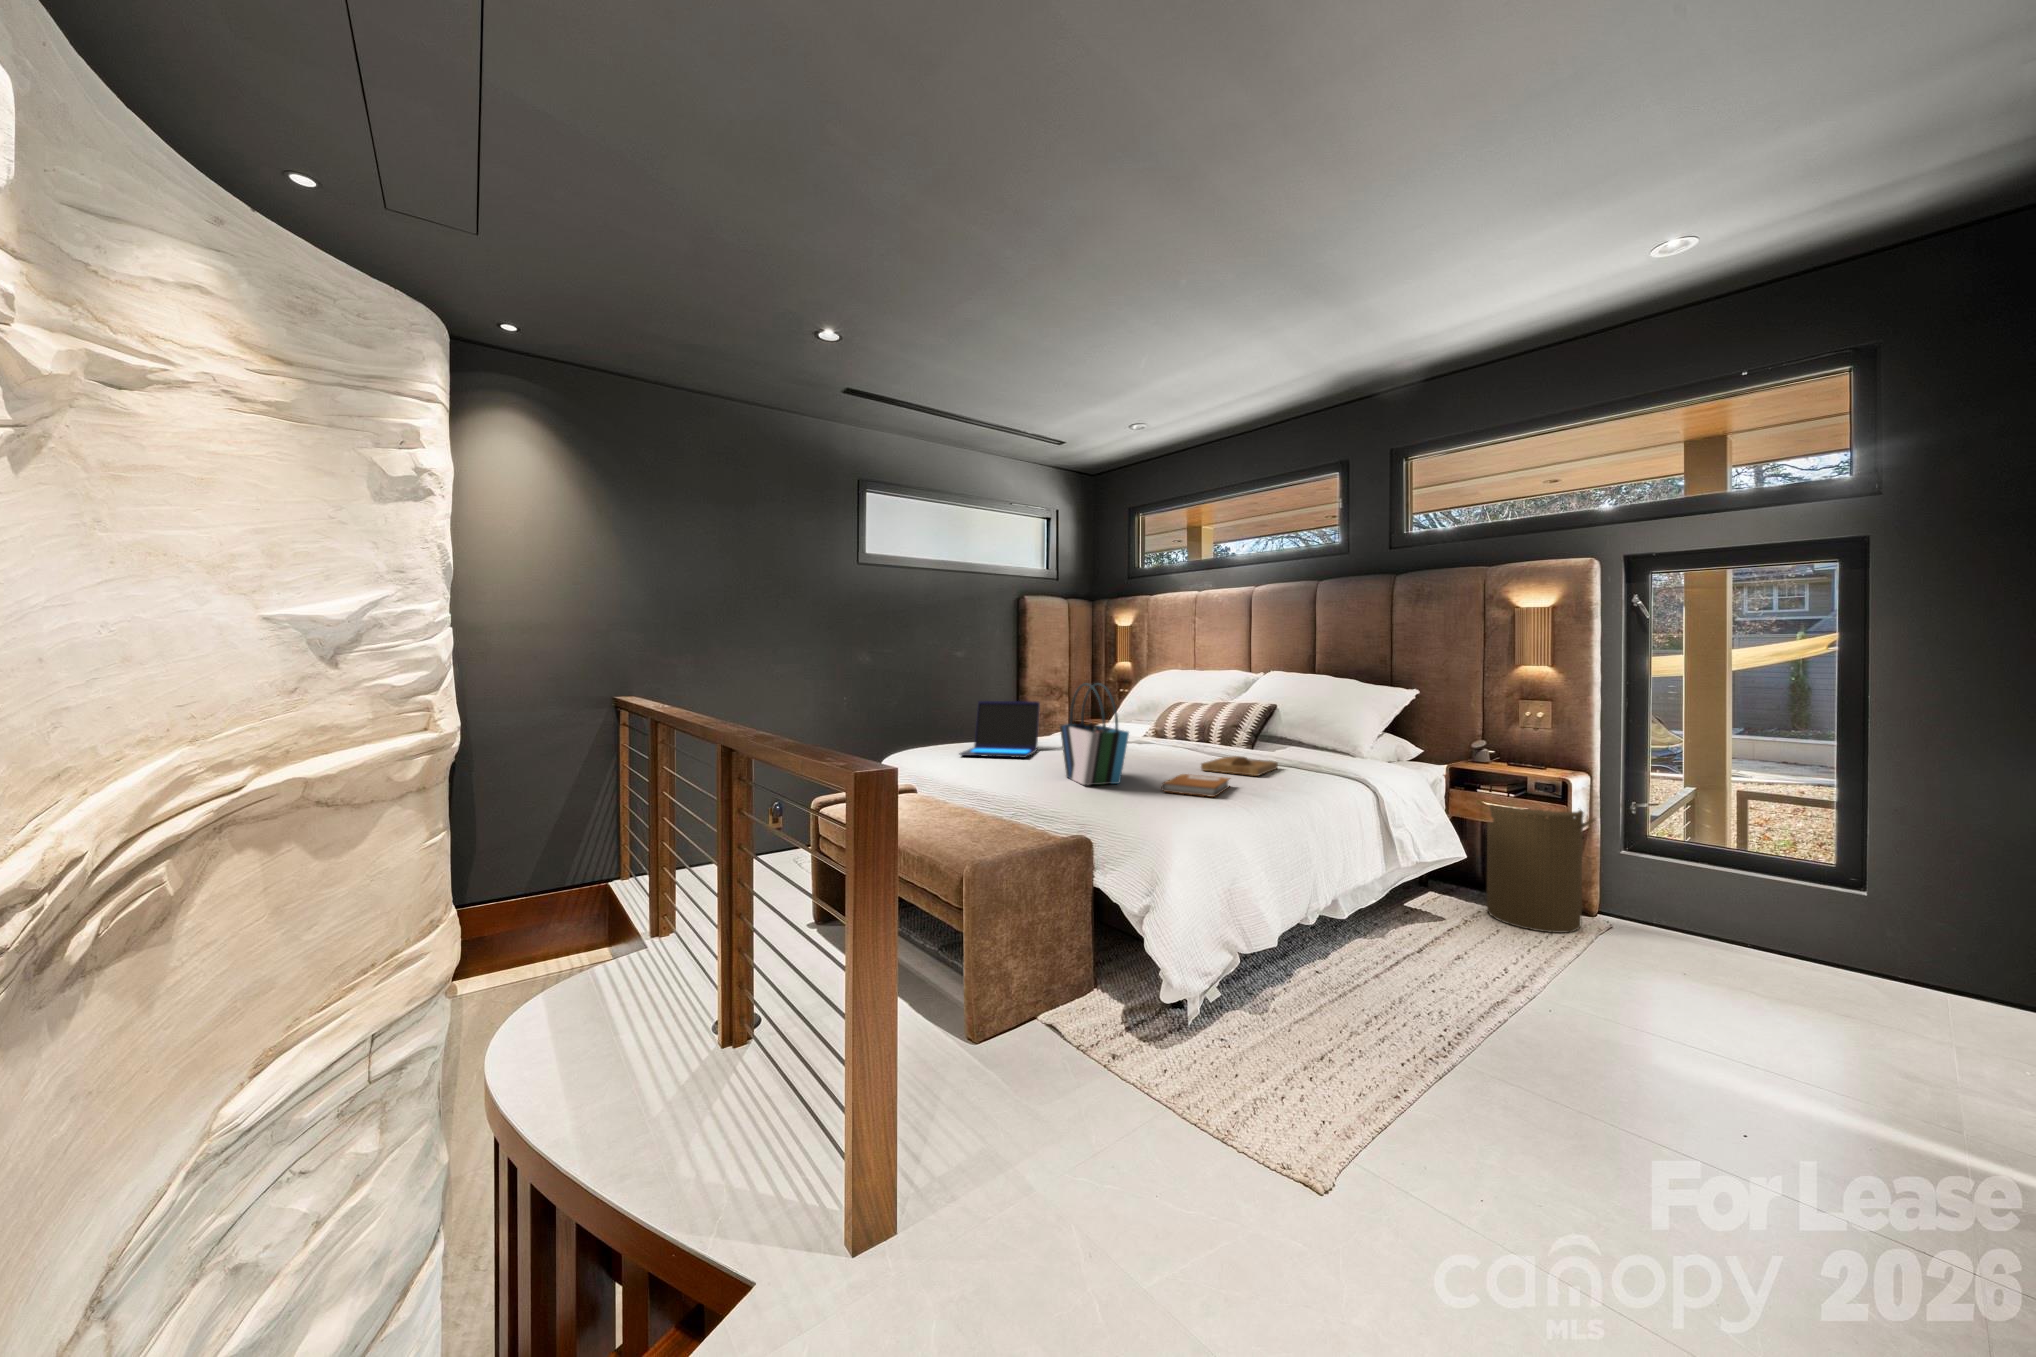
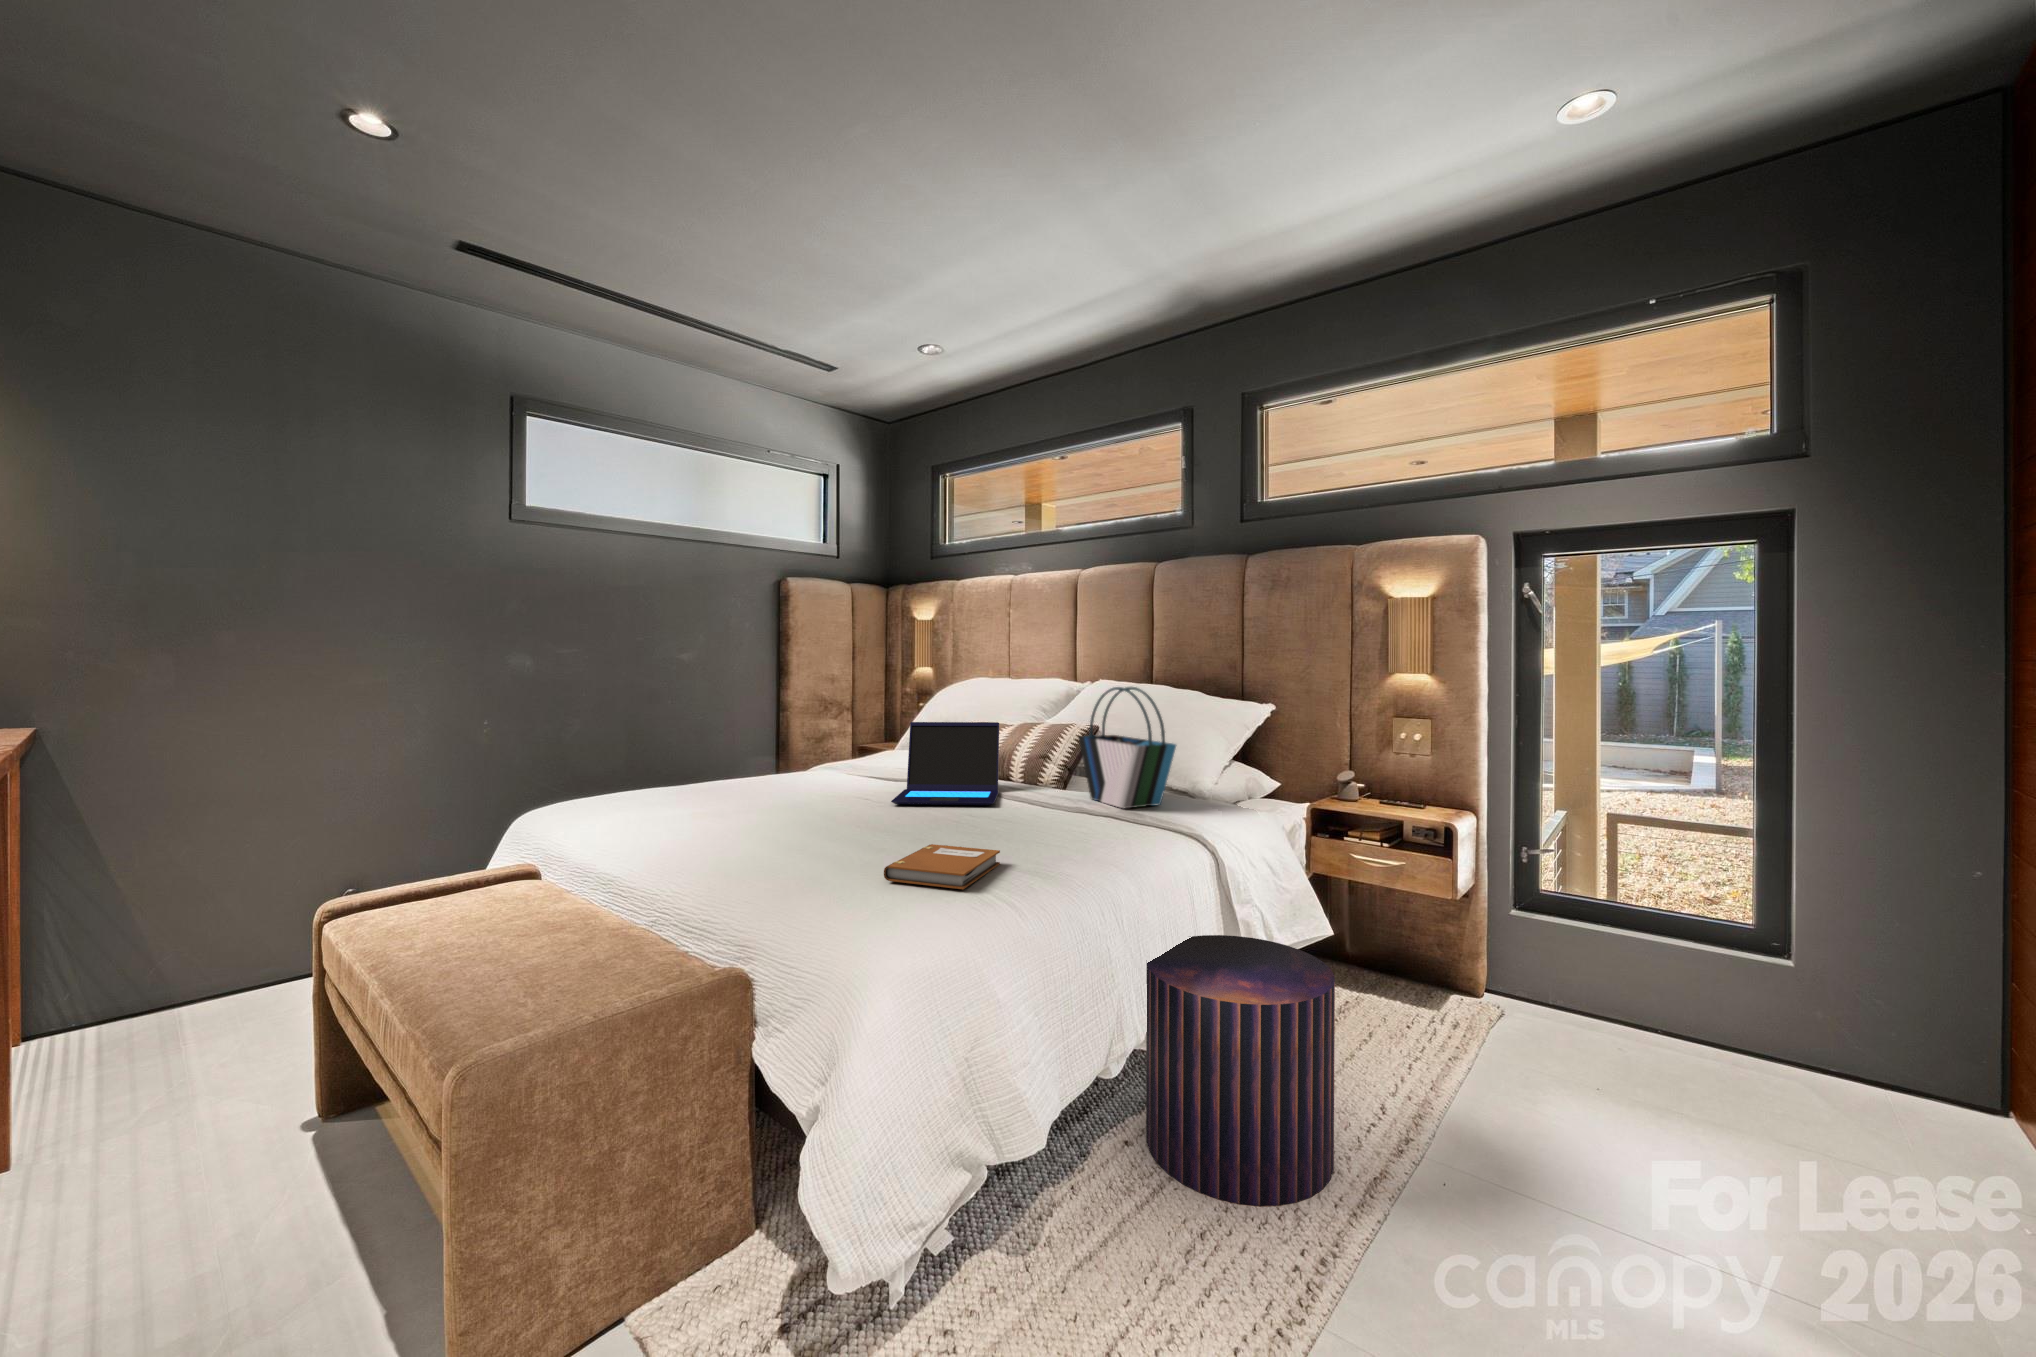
tote bag: present [1060,683,1129,785] -> present [1079,687,1176,809]
laptop: present [960,701,1040,758] -> present [891,722,999,805]
tray: present [1201,756,1278,776] -> none [972,808,1083,841]
laundry hamper: present [1486,805,1595,933] -> none [1346,836,1486,1030]
pouf: none [1330,844,1469,1009] -> present [1146,935,1335,1206]

